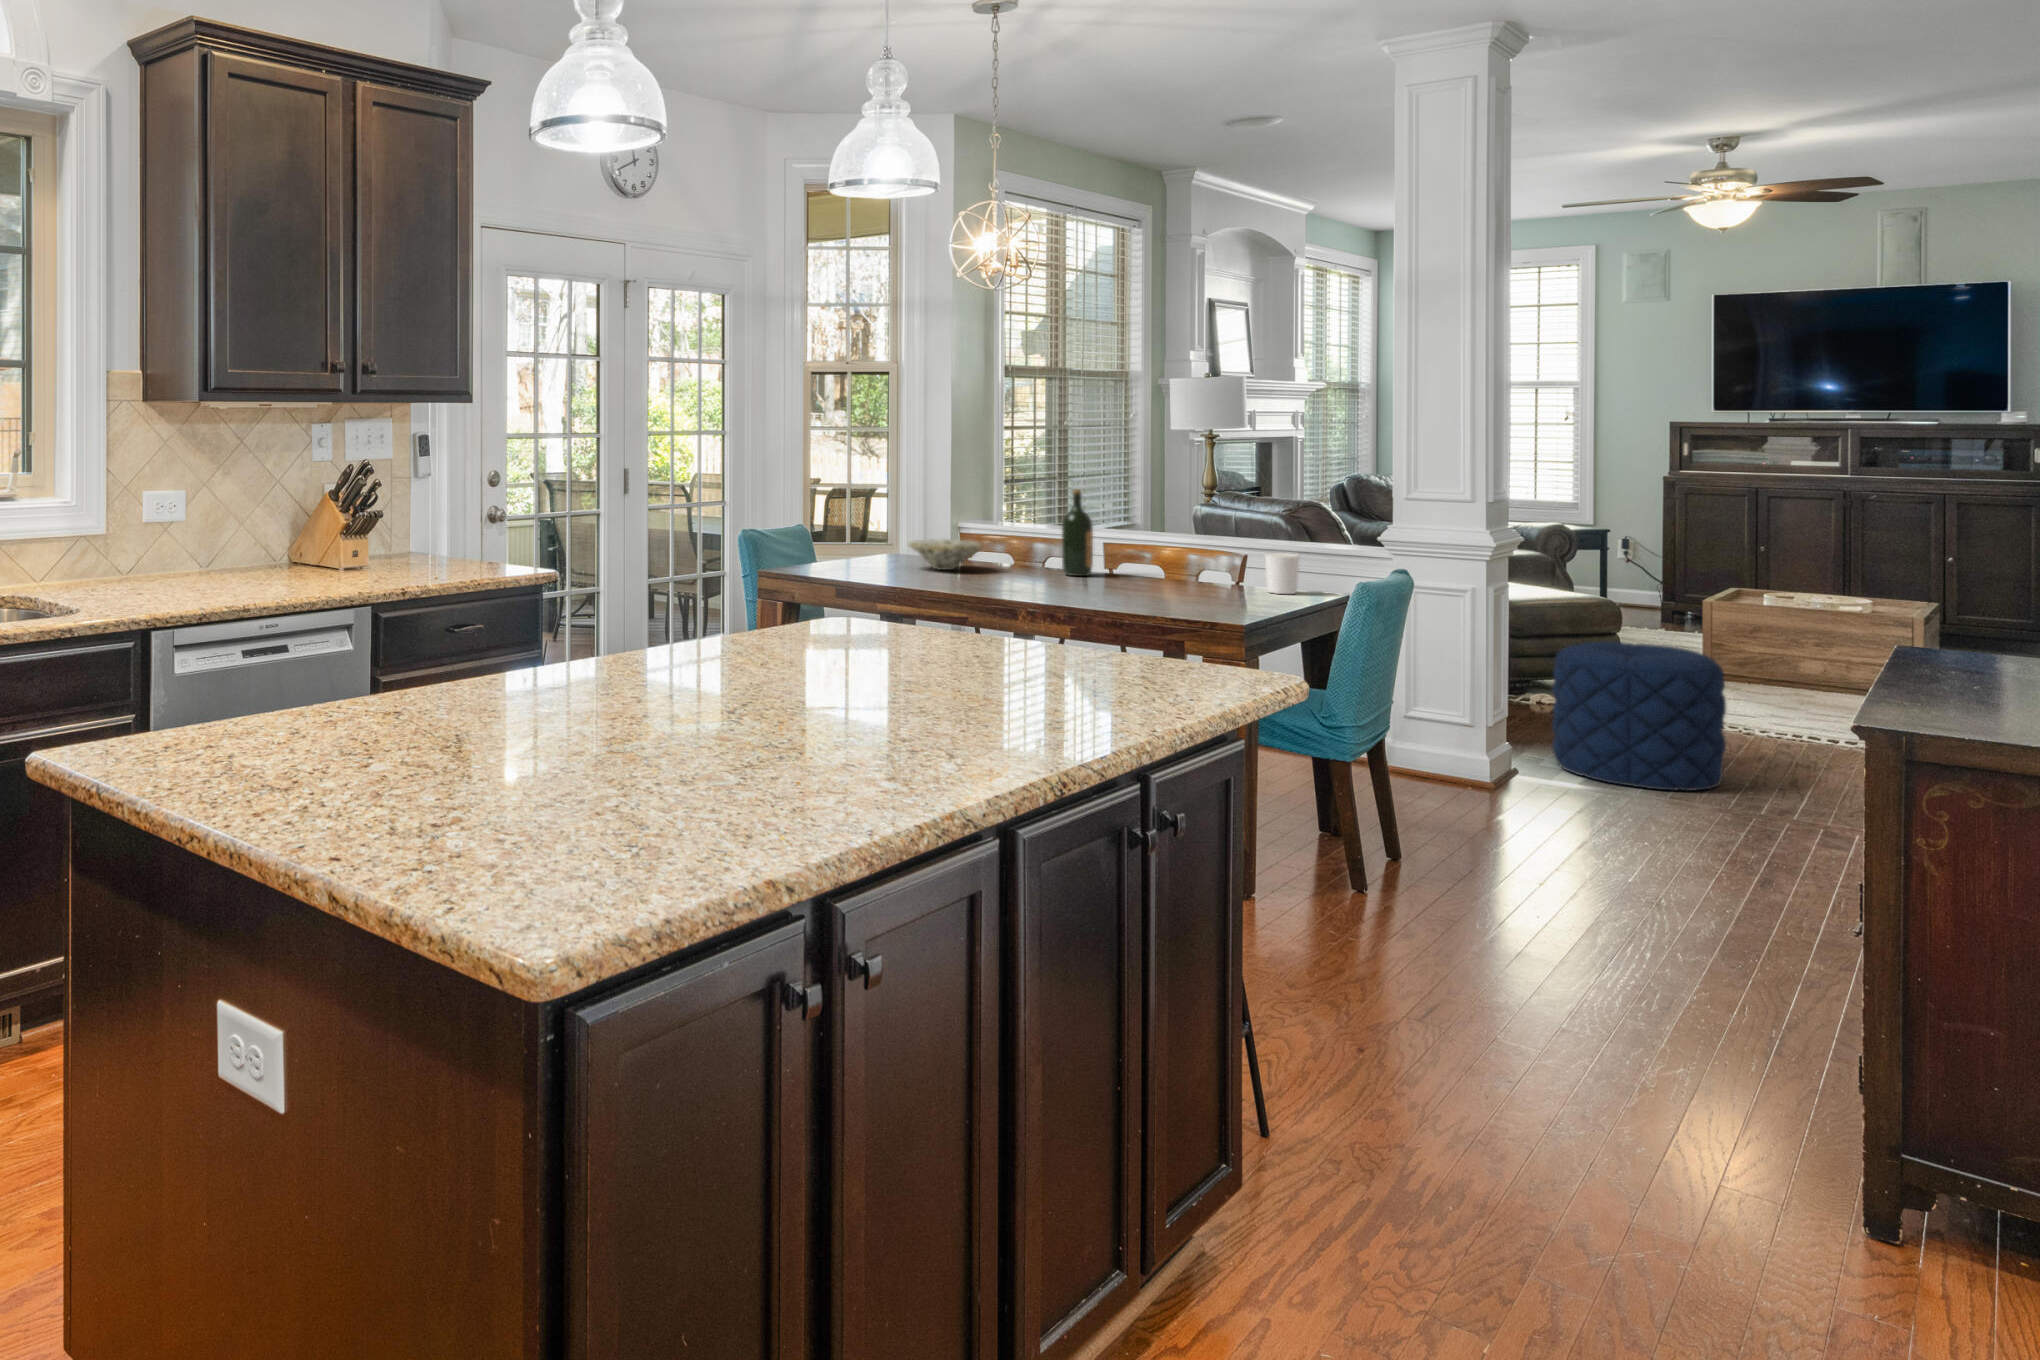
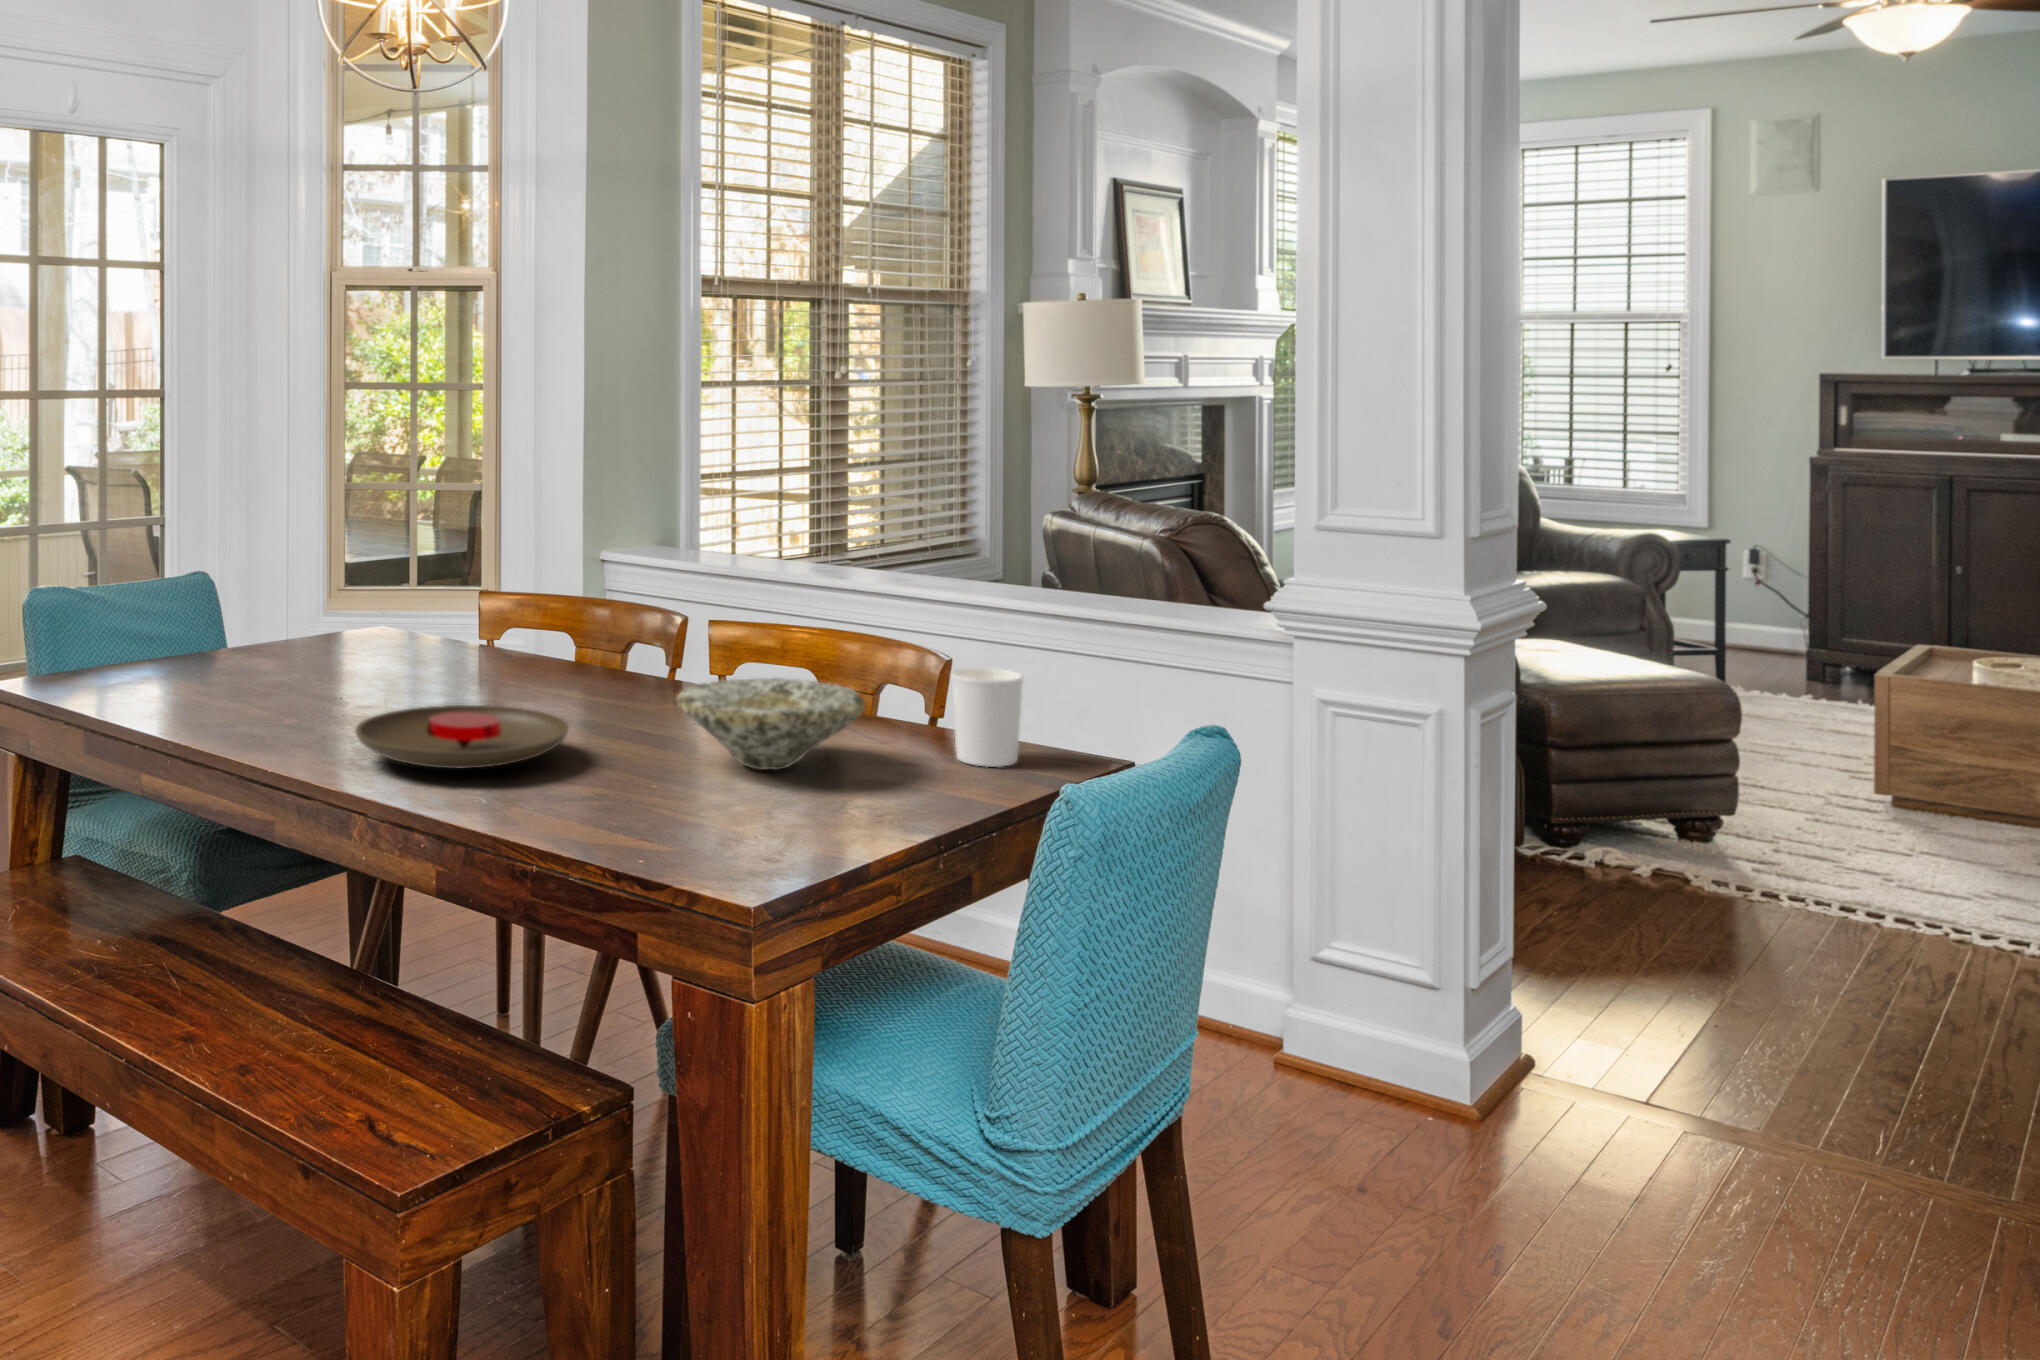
wine bottle: present [1062,489,1093,576] -> none [593,515,655,700]
bowl: present [909,539,982,570] -> present [676,678,865,770]
plate: none [996,572,1096,592] -> present [355,705,569,768]
pouf: present [1552,642,1726,791] -> none [1604,800,1934,1125]

